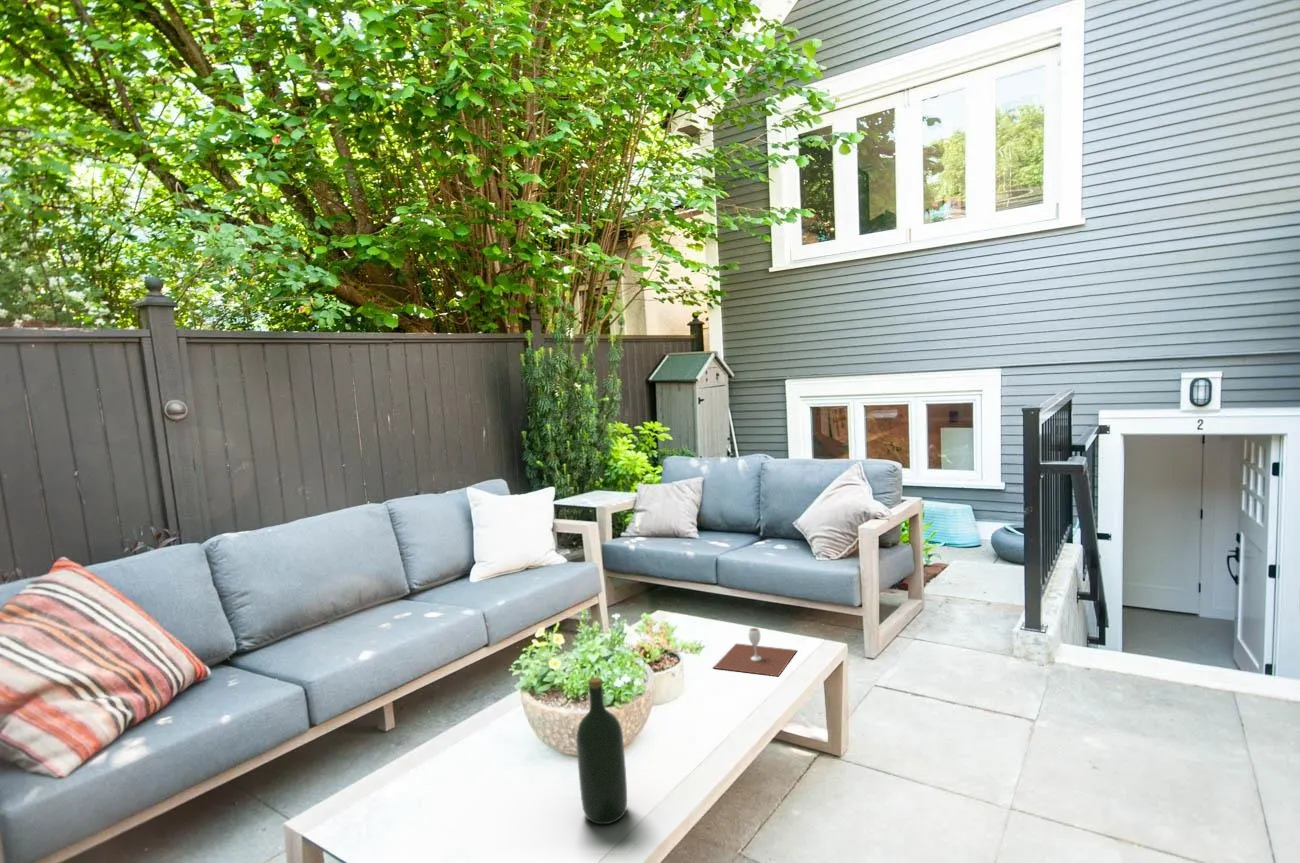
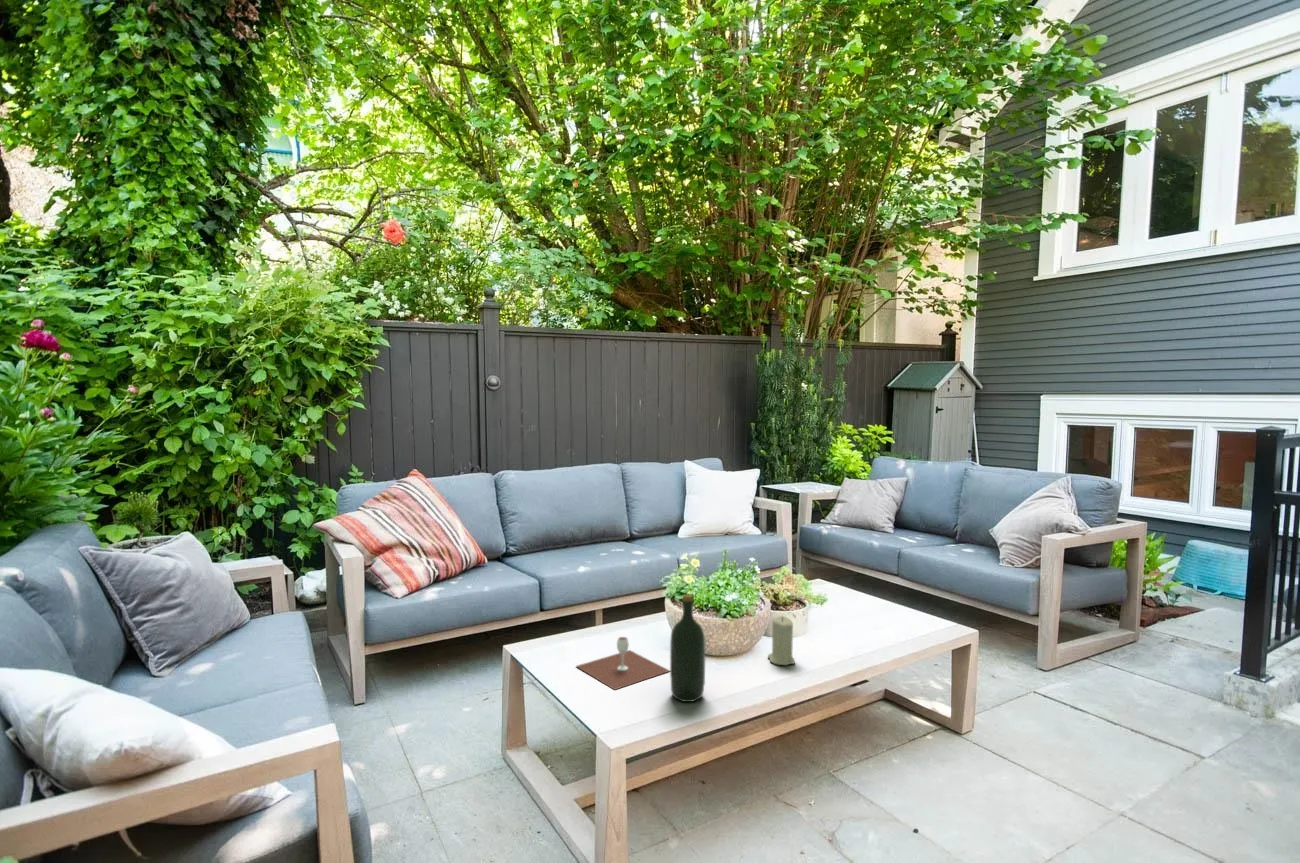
wine glass: present [714,628,796,676] -> present [577,637,670,690]
candle: none [668,669,702,731] -> present [768,616,795,665]

